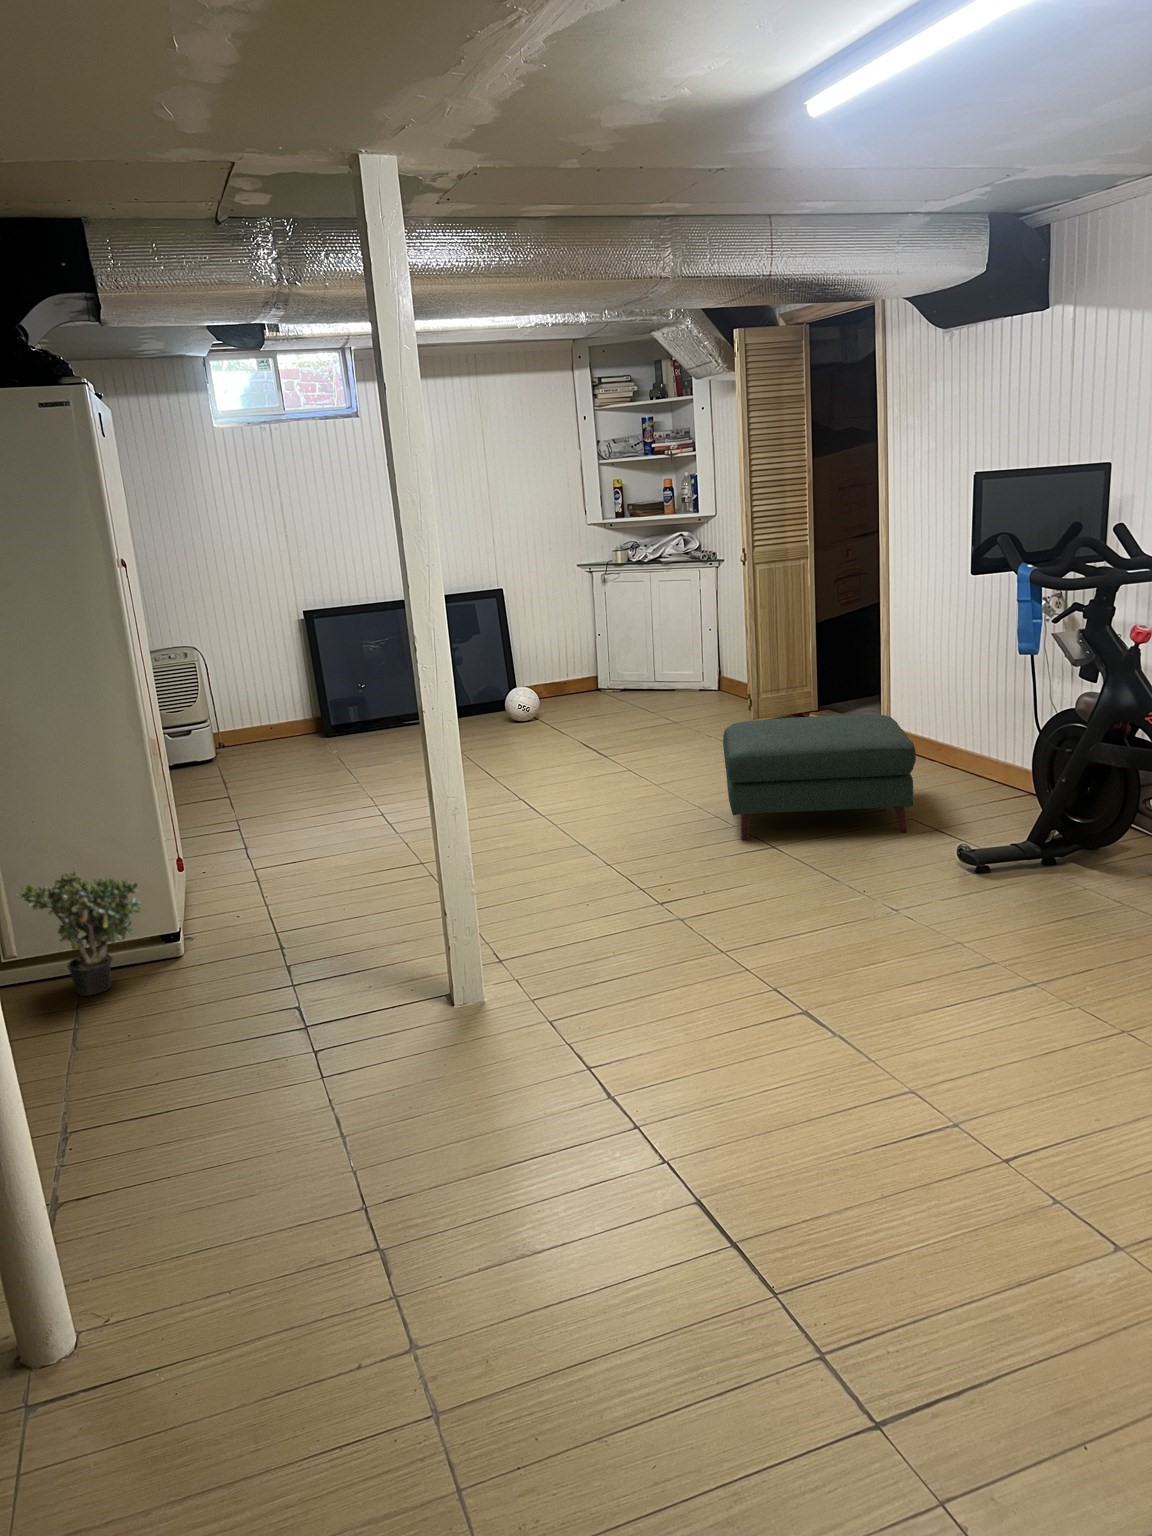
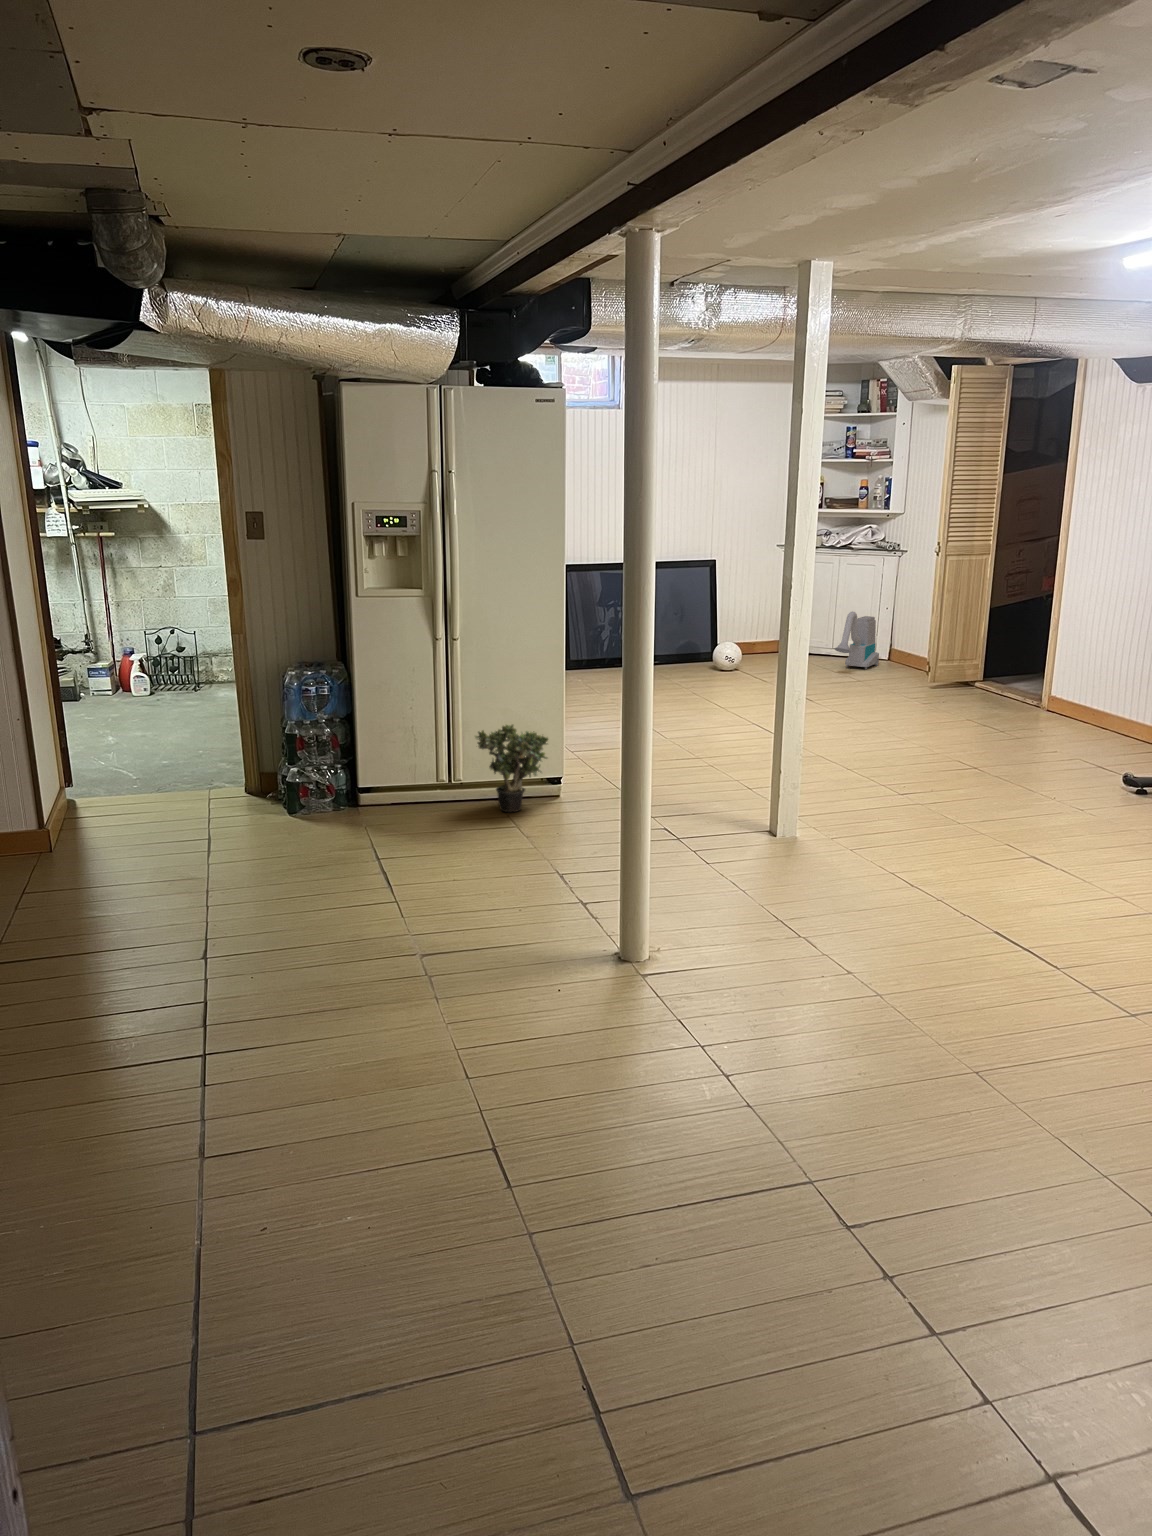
vacuum cleaner: none [644,640,706,708] -> present [835,611,879,669]
ottoman: present [723,715,916,839] -> none [932,675,1092,765]

